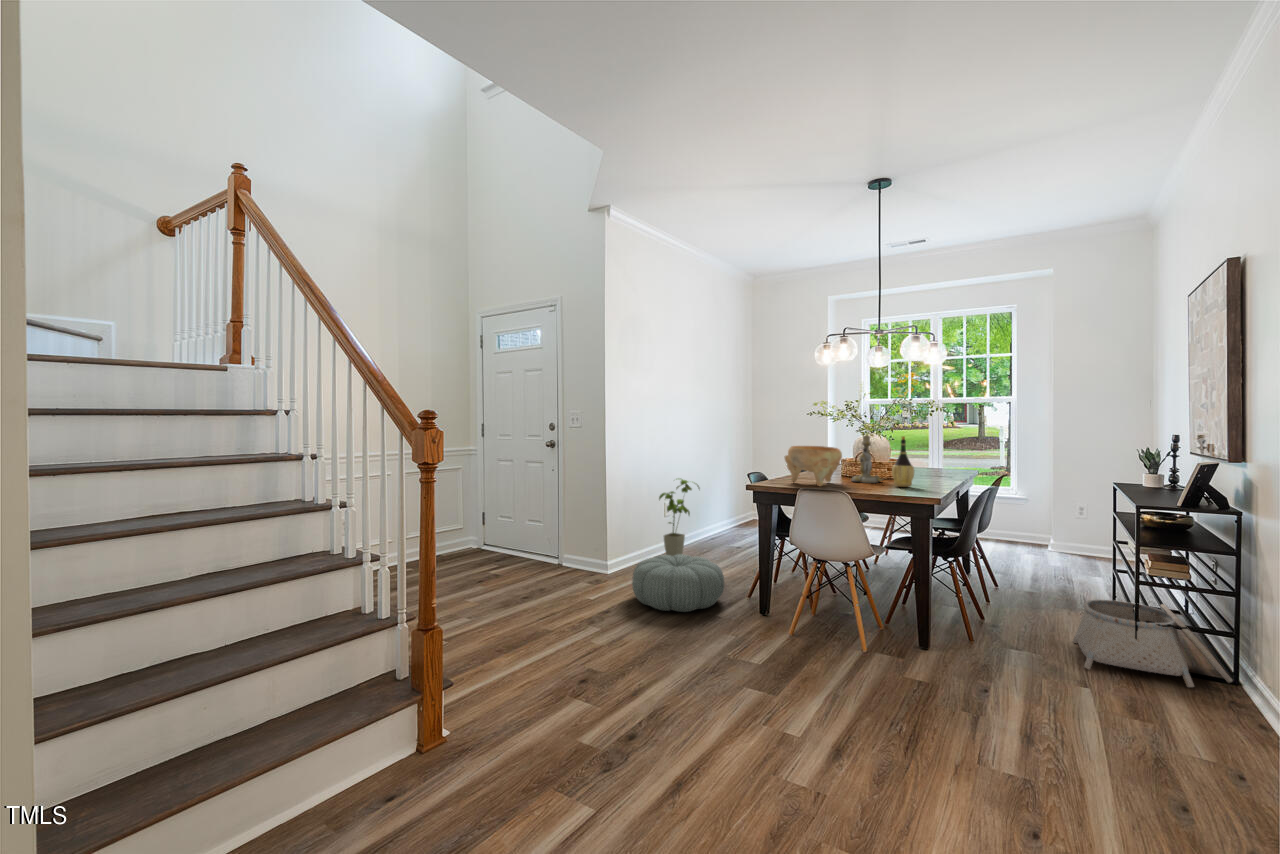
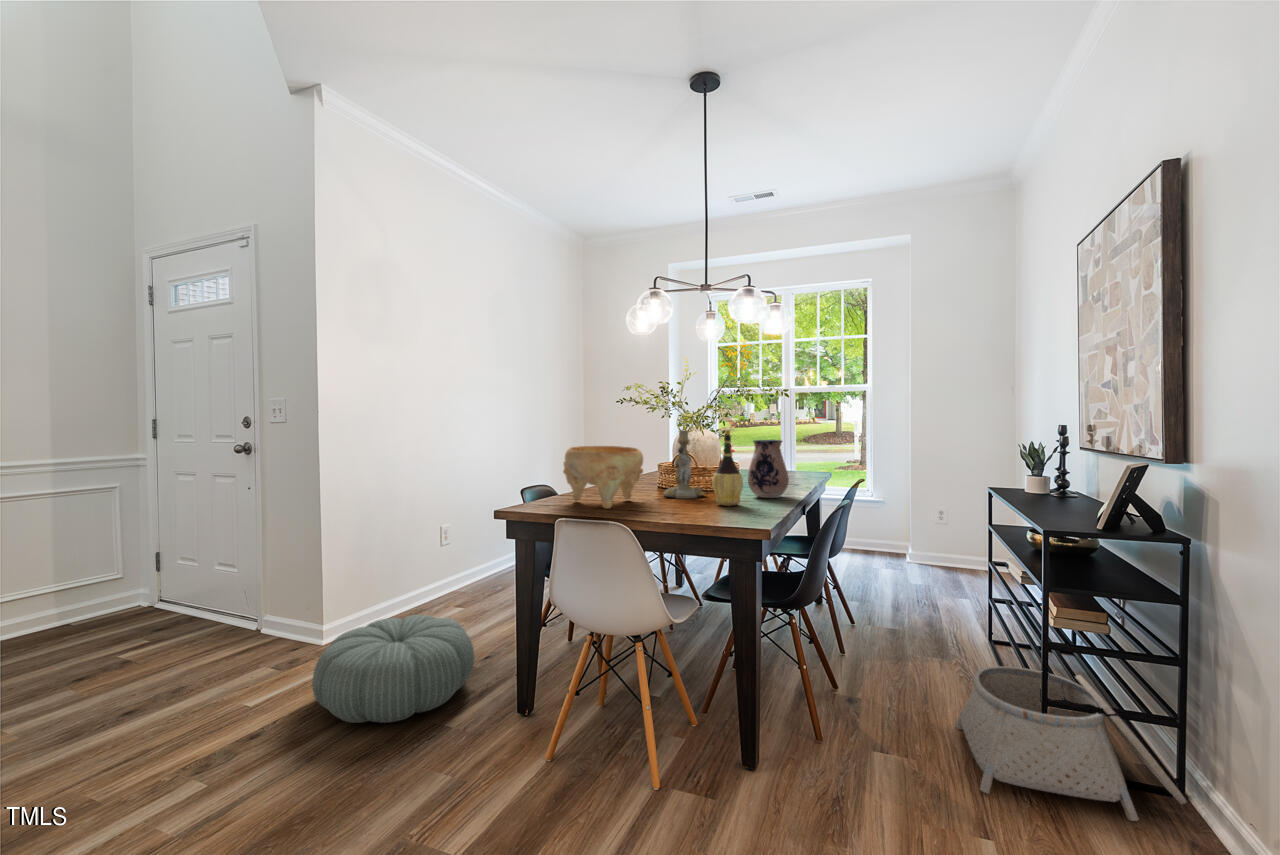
ceramic pitcher: none [915,443,946,484] -> present [748,440,789,498]
house plant: present [659,479,699,556] -> none [419,493,481,607]

